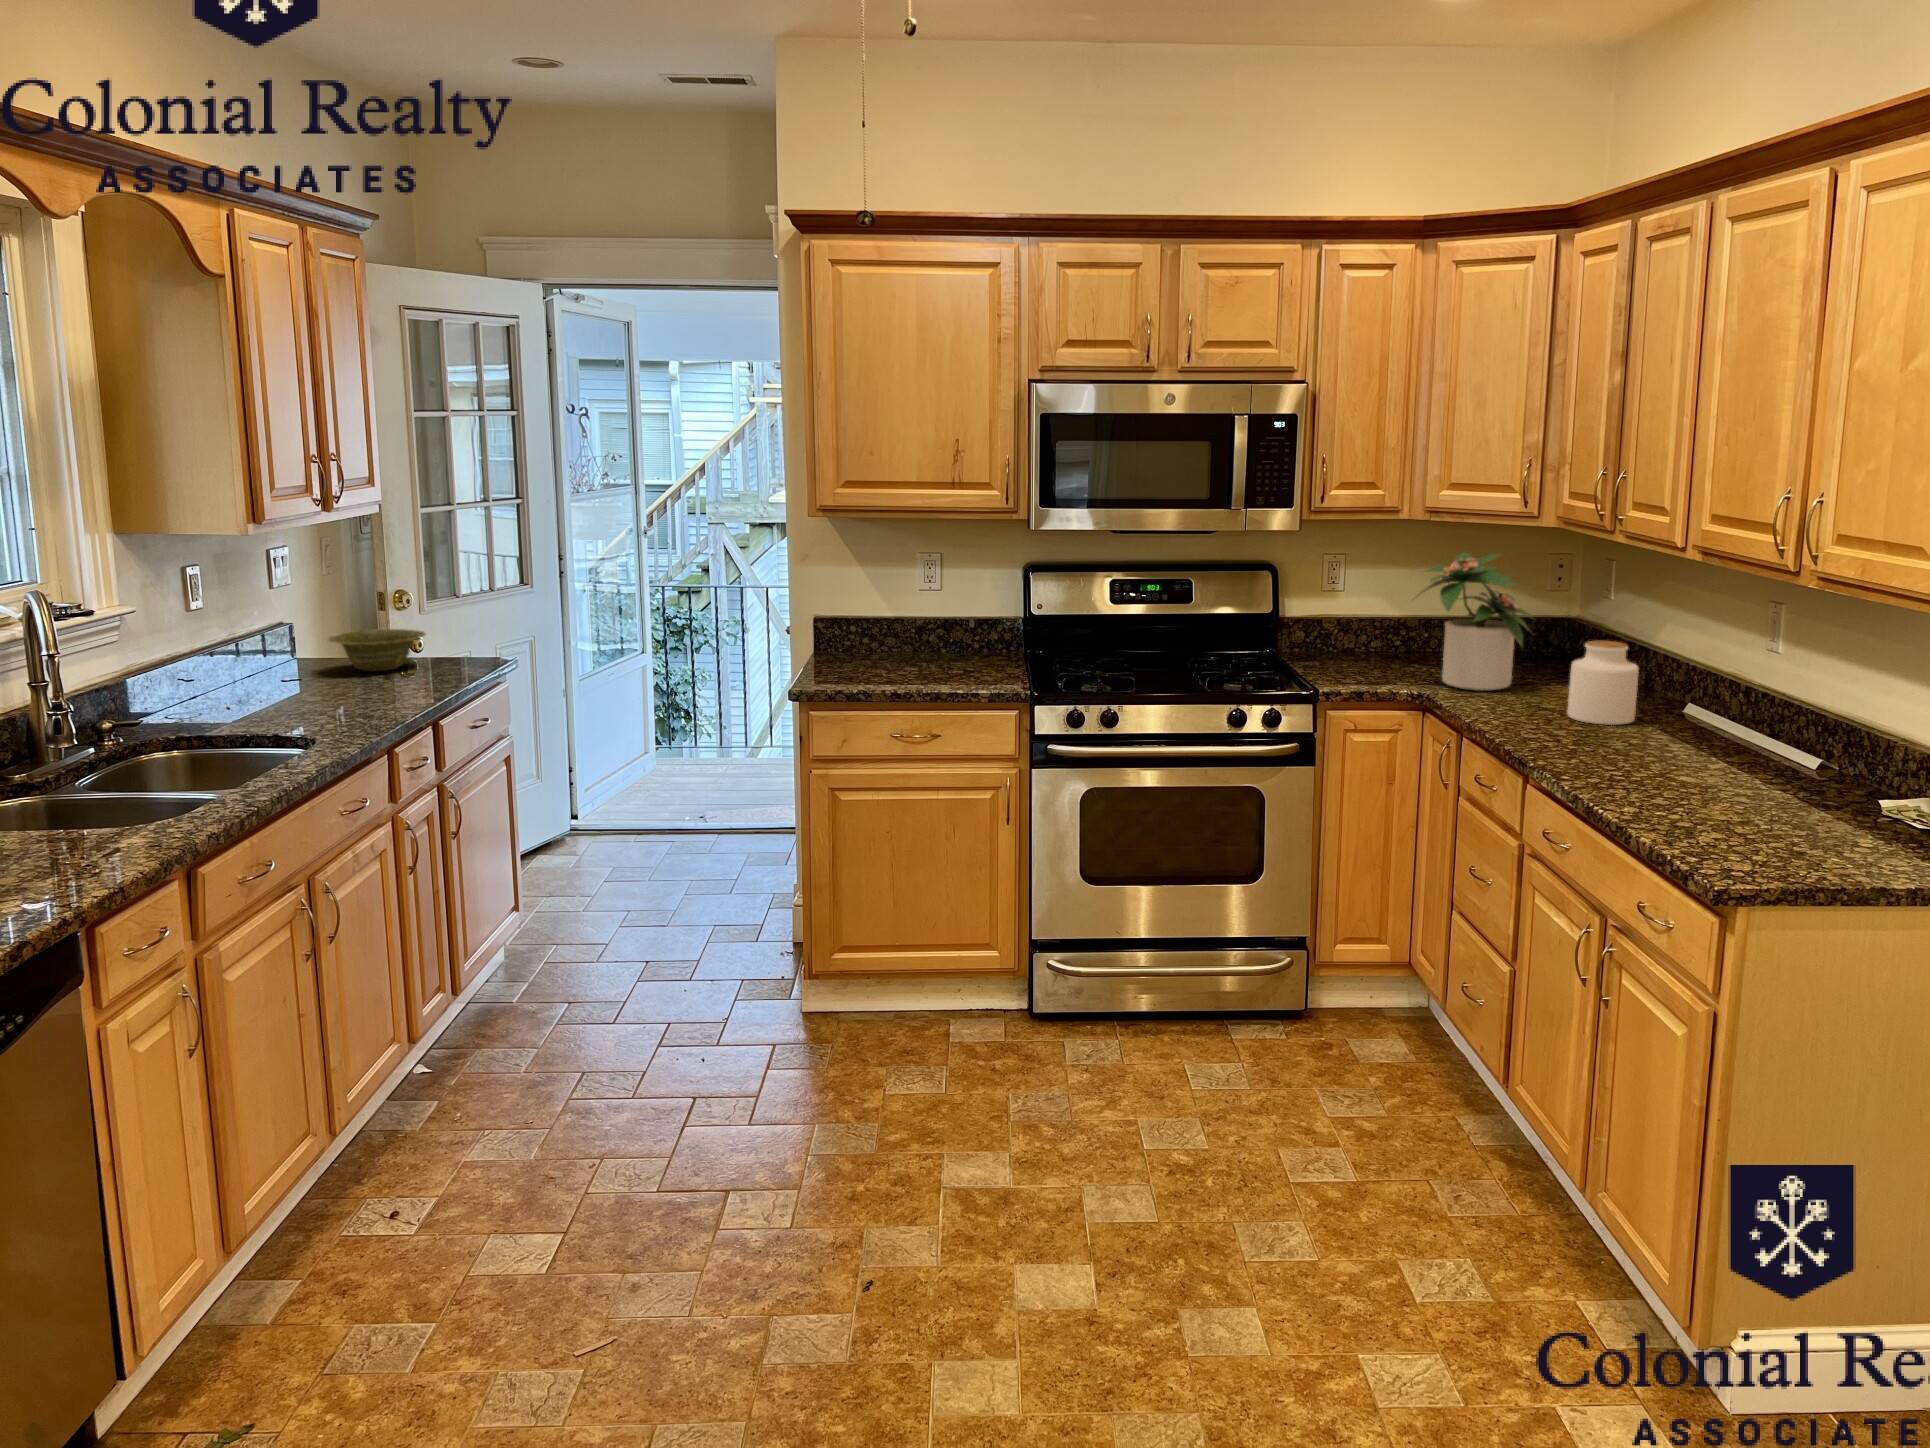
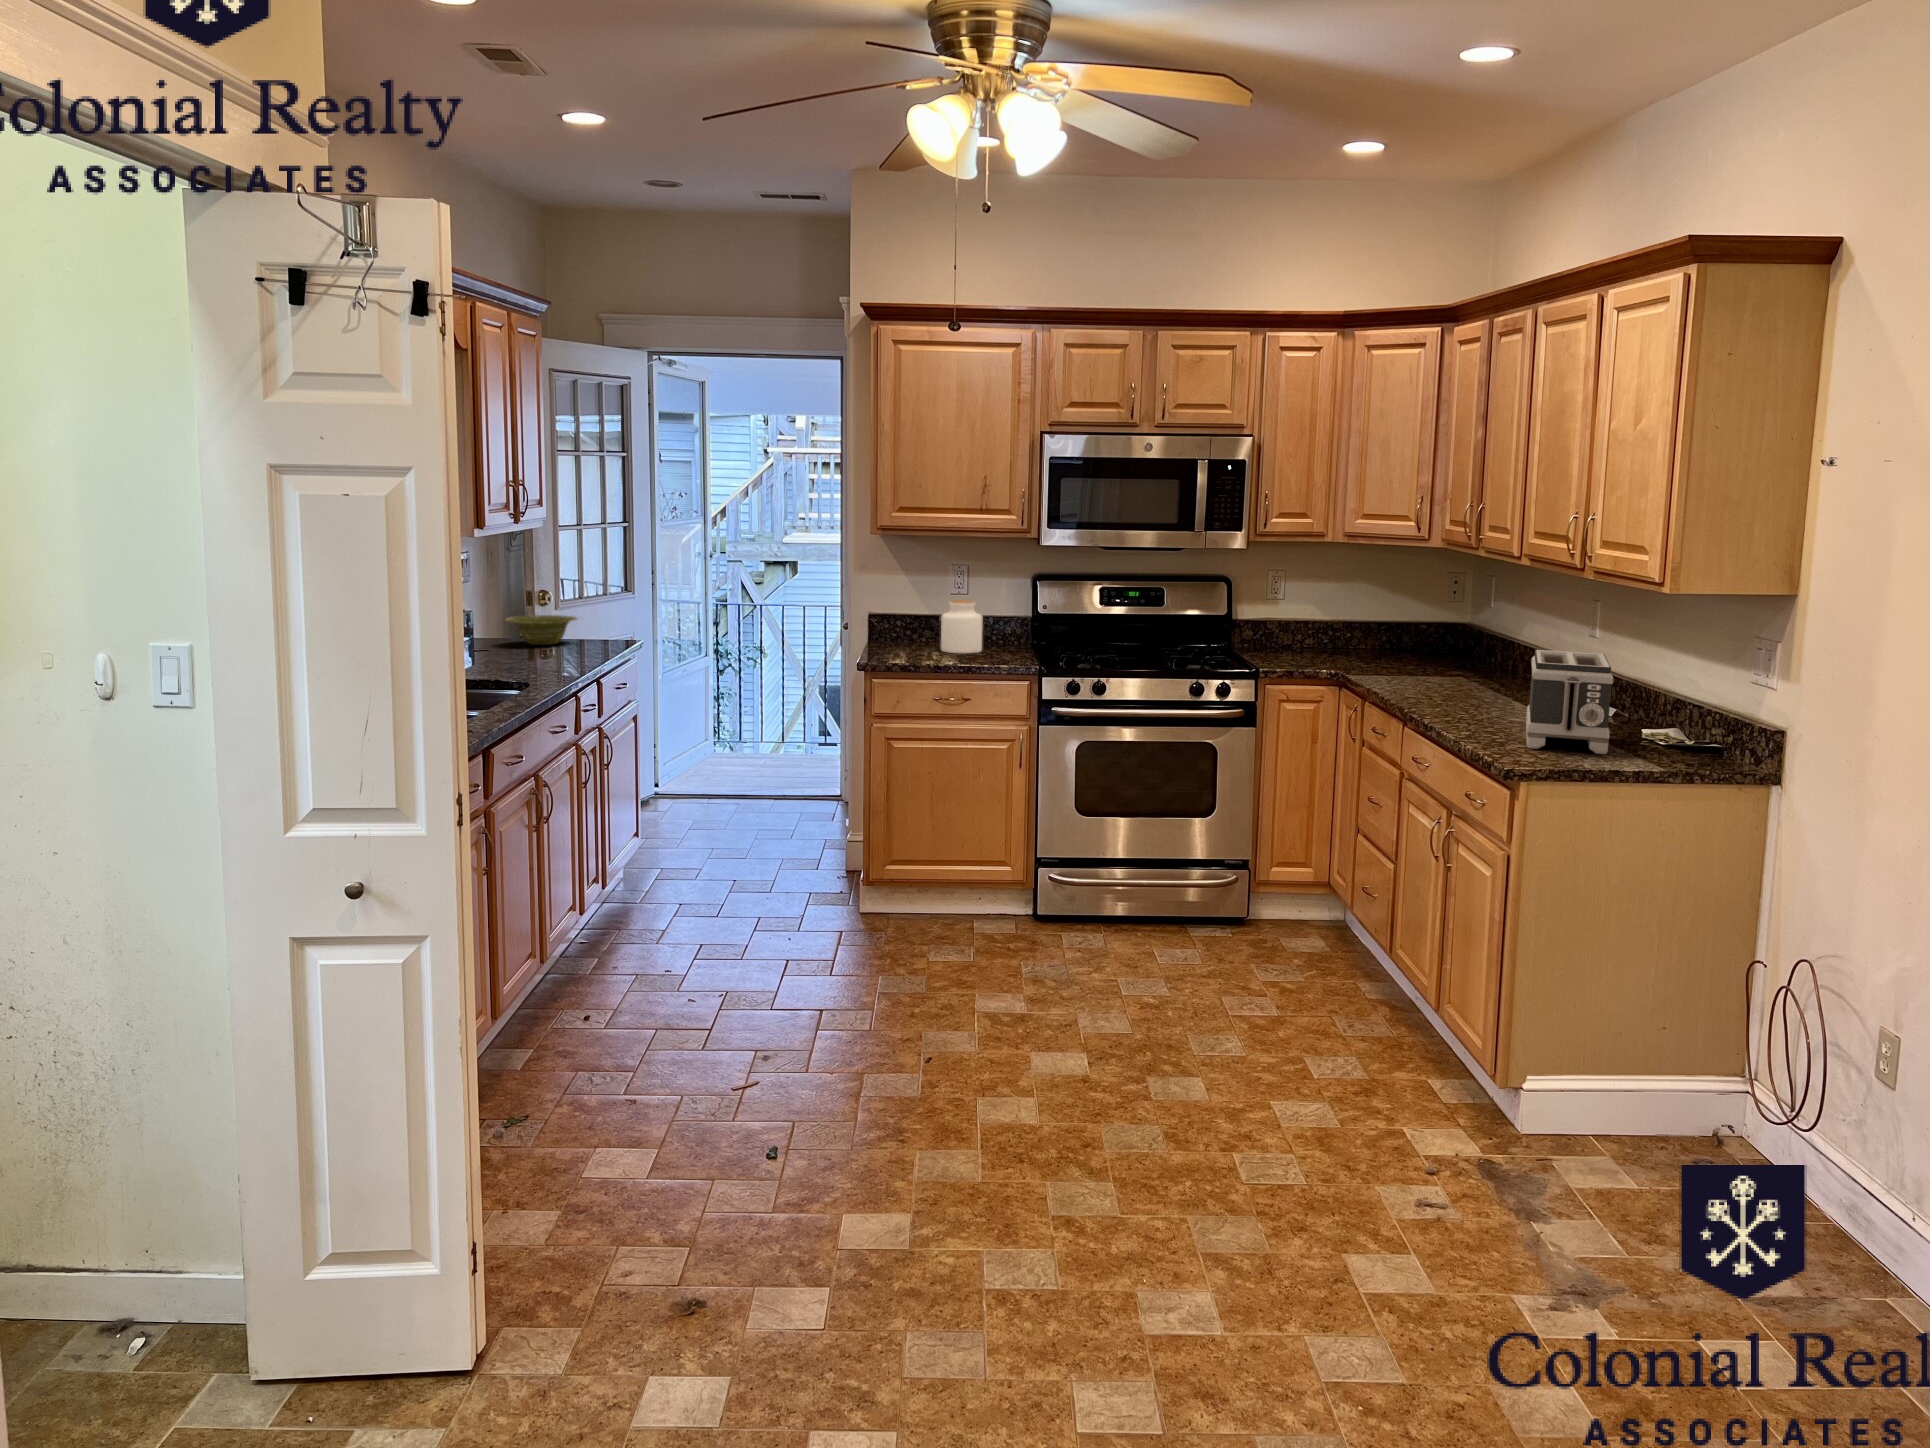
potted plant: present [1418,552,1531,691] -> none [1330,567,1427,672]
jar: present [1567,640,1639,725] -> present [941,600,982,653]
toaster: none [1710,691,1862,856] -> present [1526,650,1613,754]

